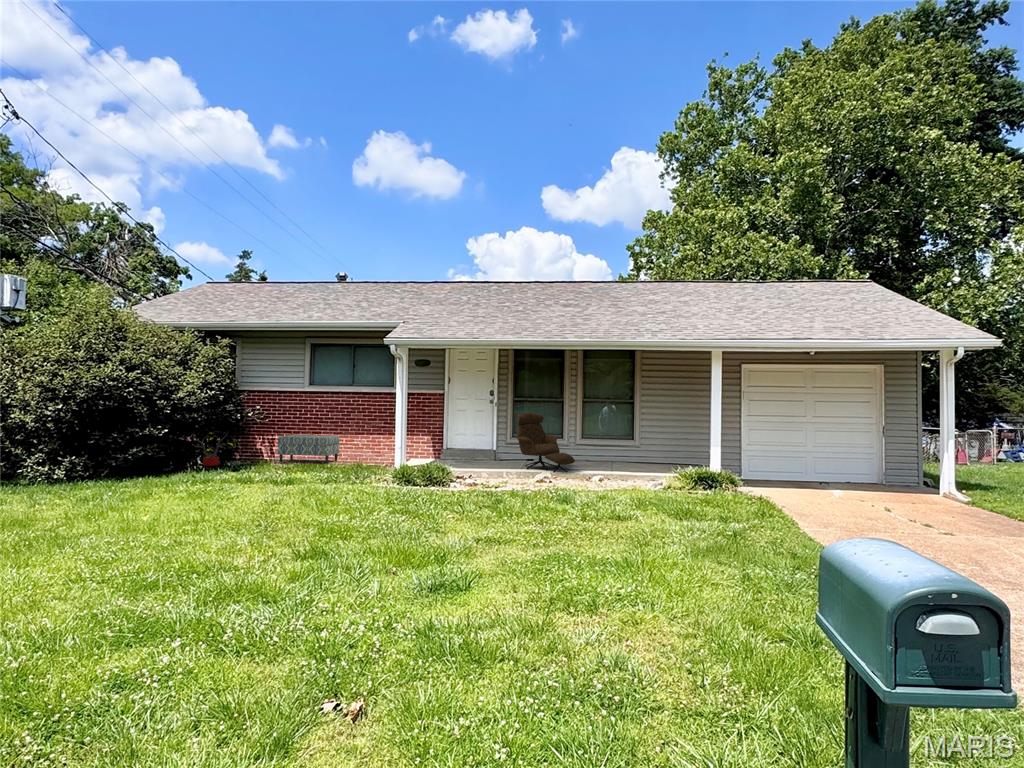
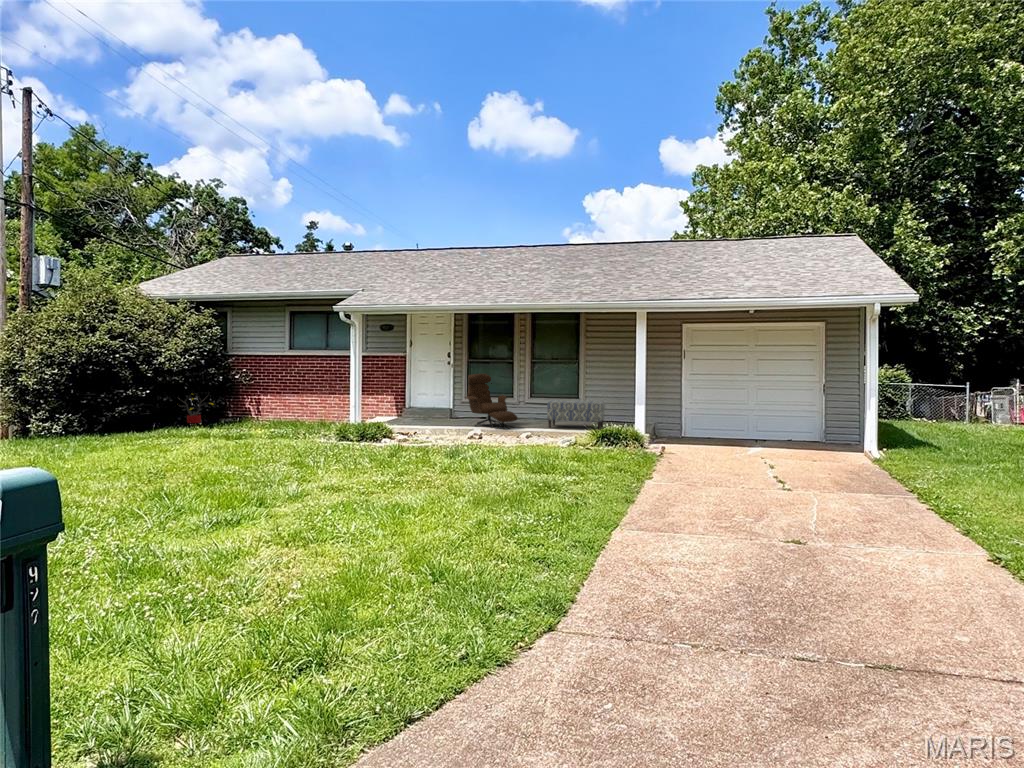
bench: present [278,435,339,464] -> present [547,400,605,430]

